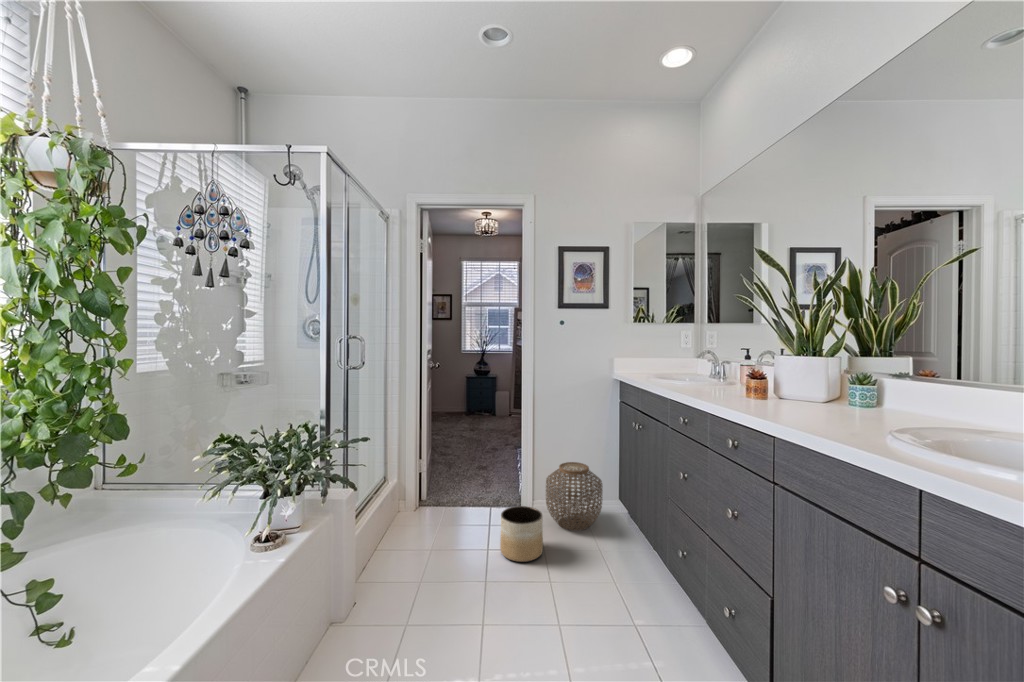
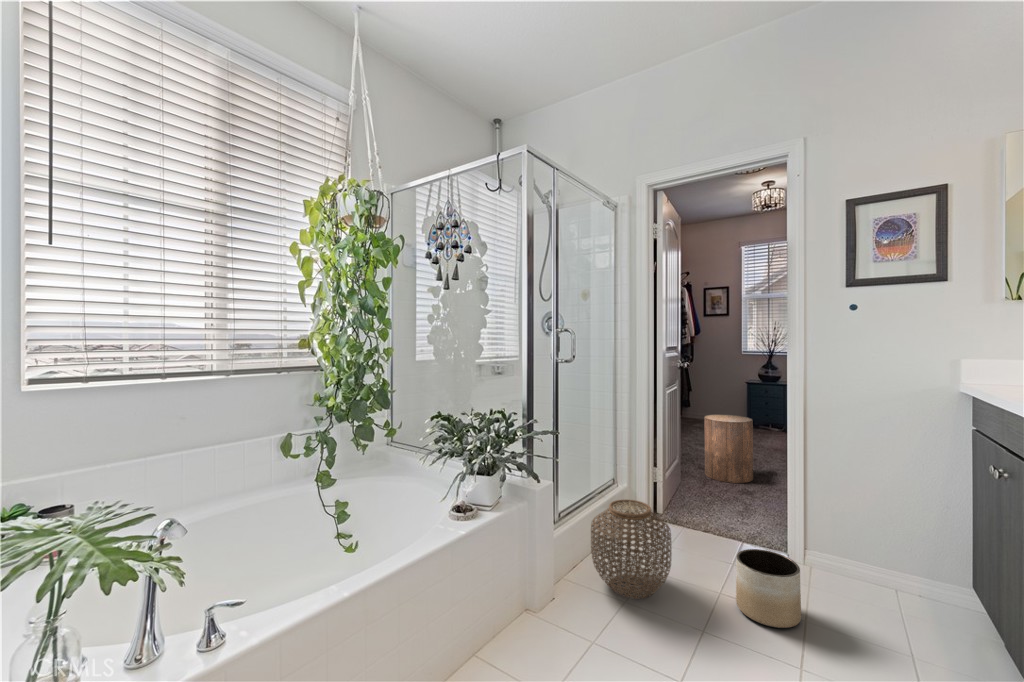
stool: none [446,404,482,460] -> present [704,415,753,483]
woven basket: present [546,462,603,530] -> present [591,499,672,599]

